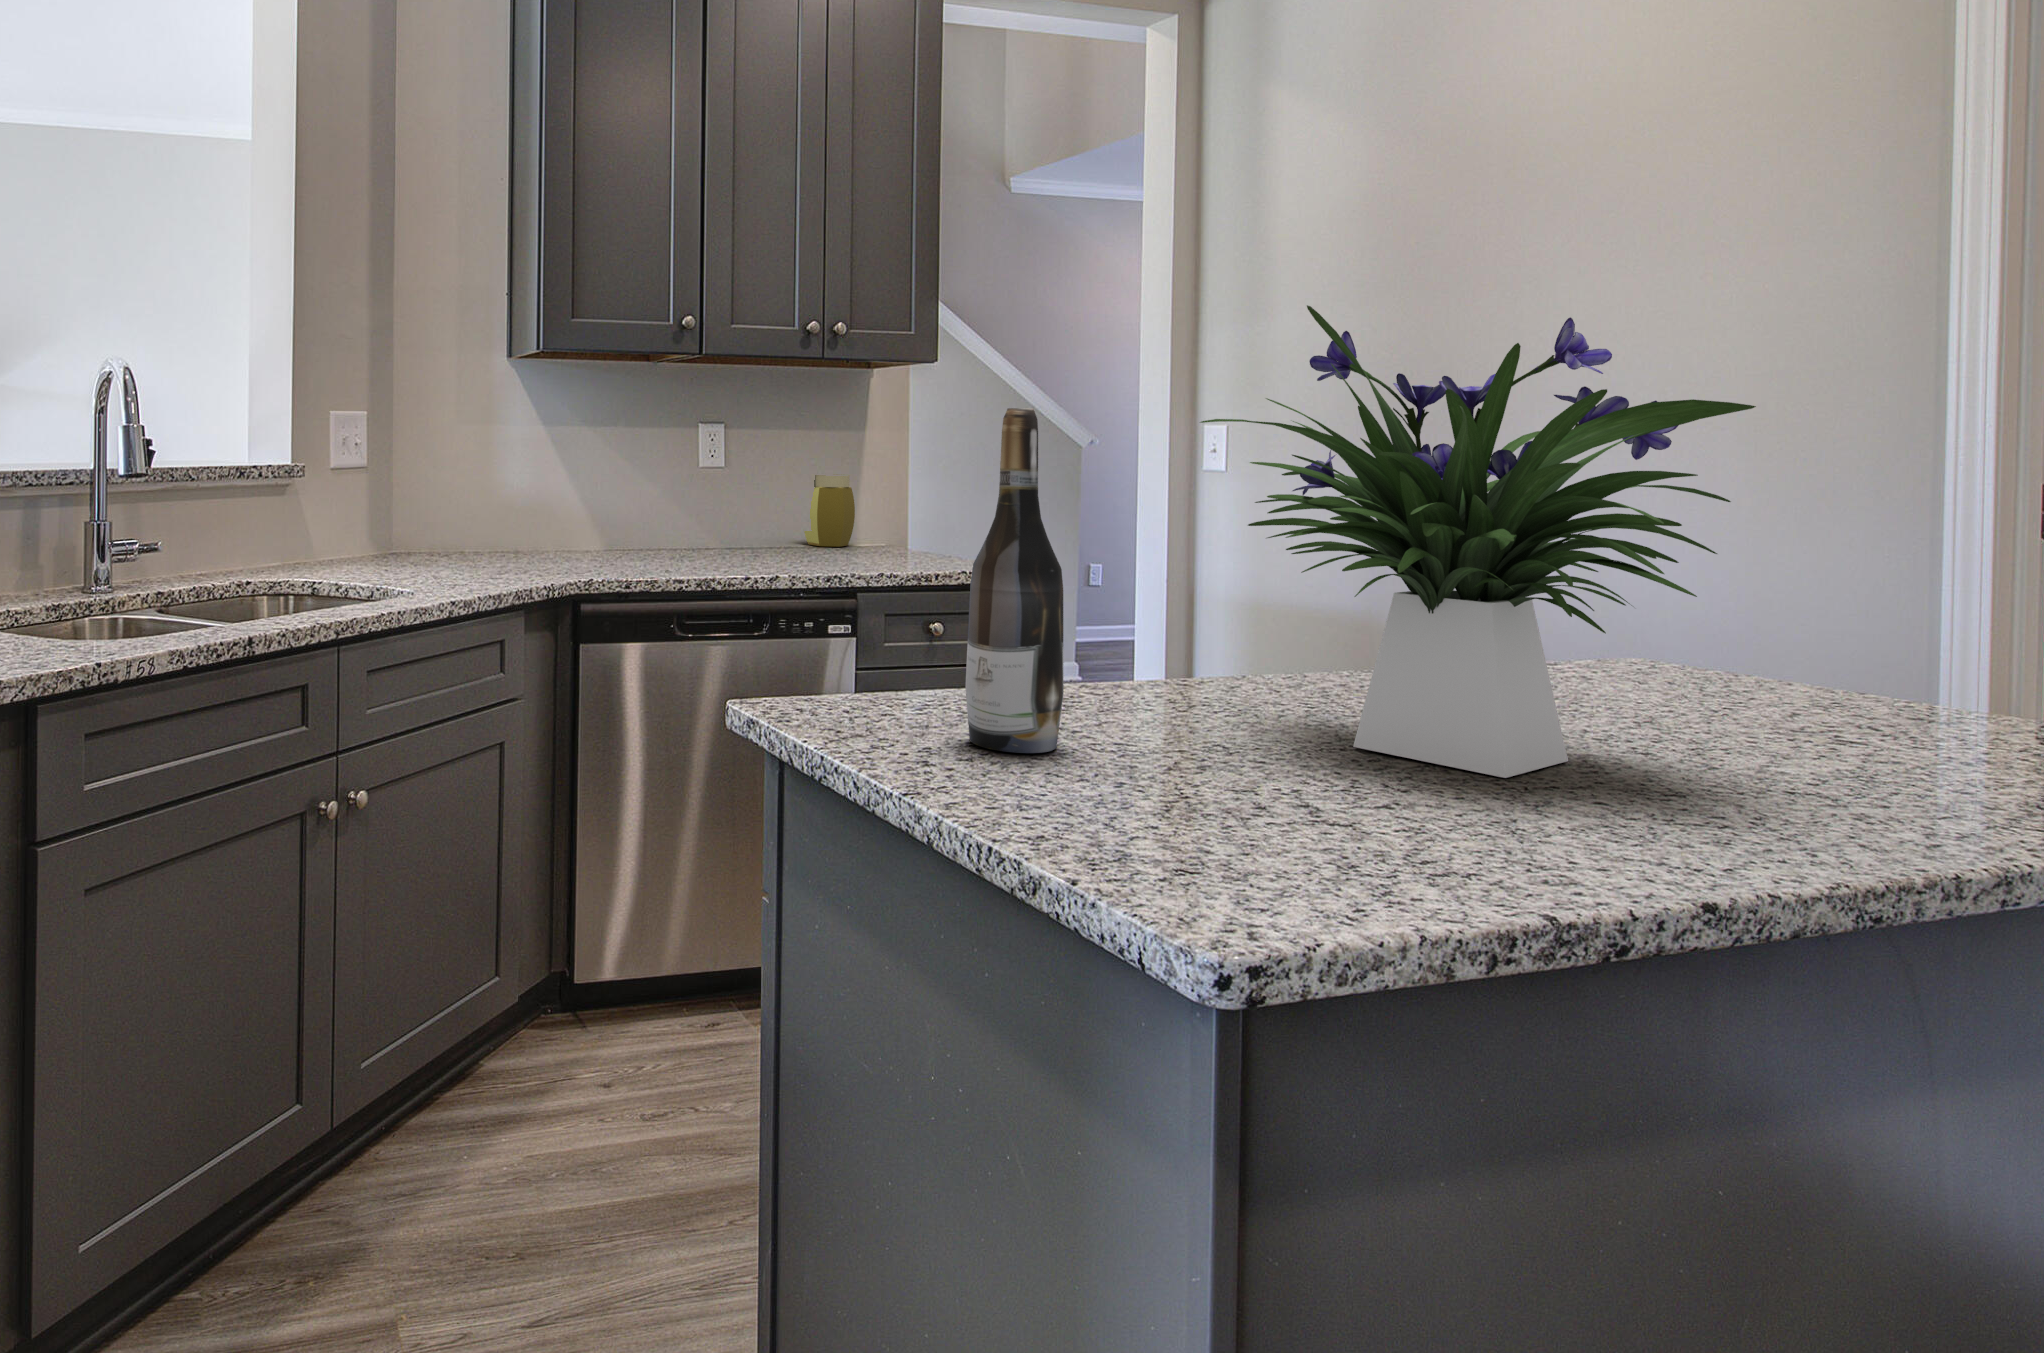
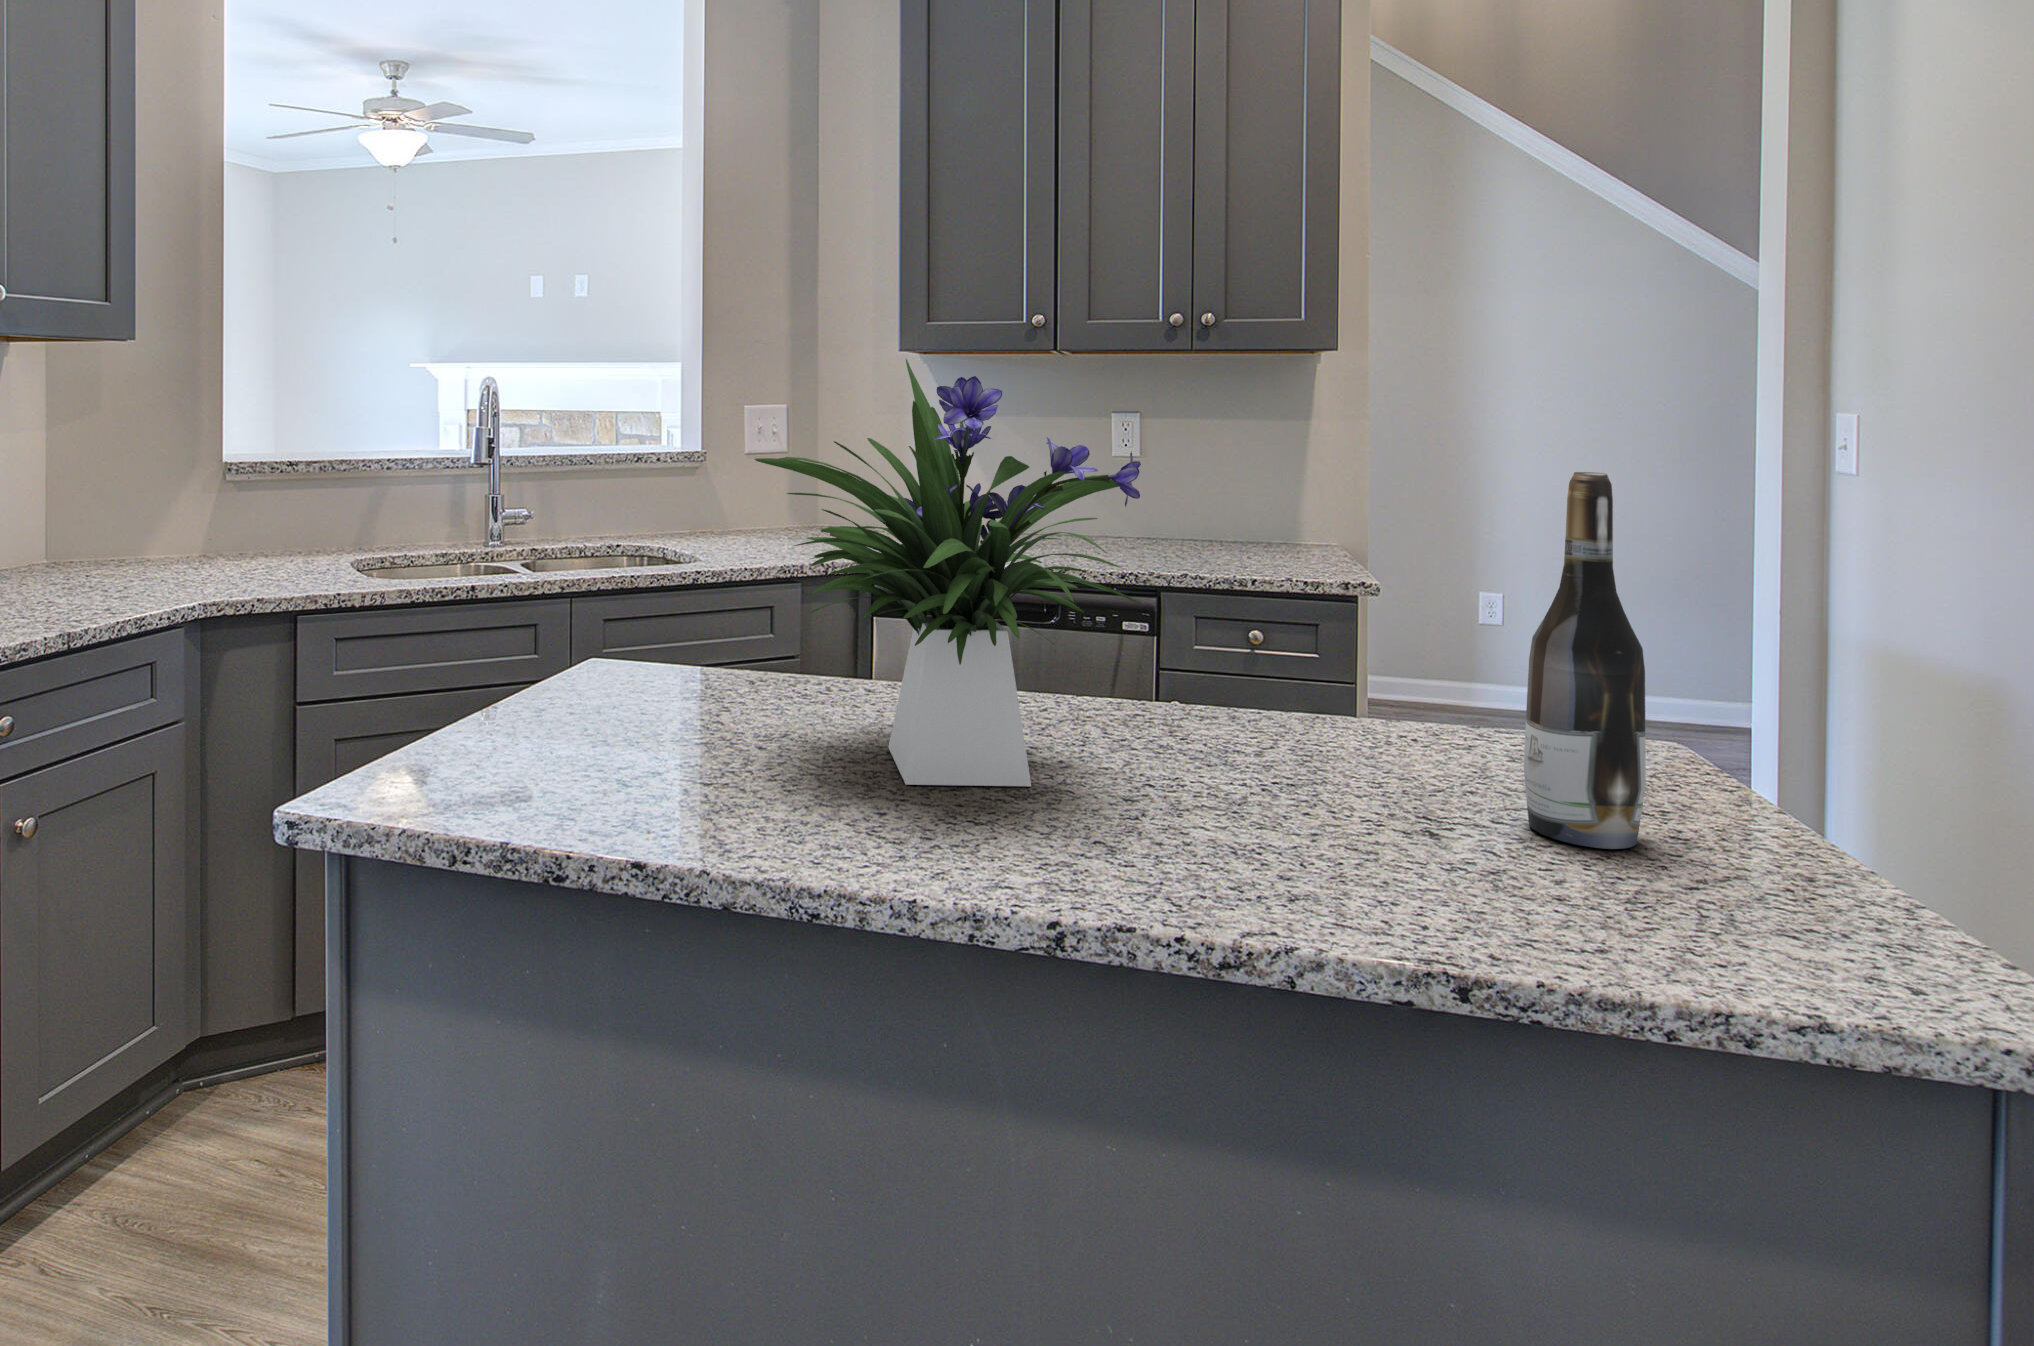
wine bottle: present [965,408,1064,753] -> present [1524,472,1646,849]
jar: present [804,475,855,547] -> none [1217,471,1272,546]

